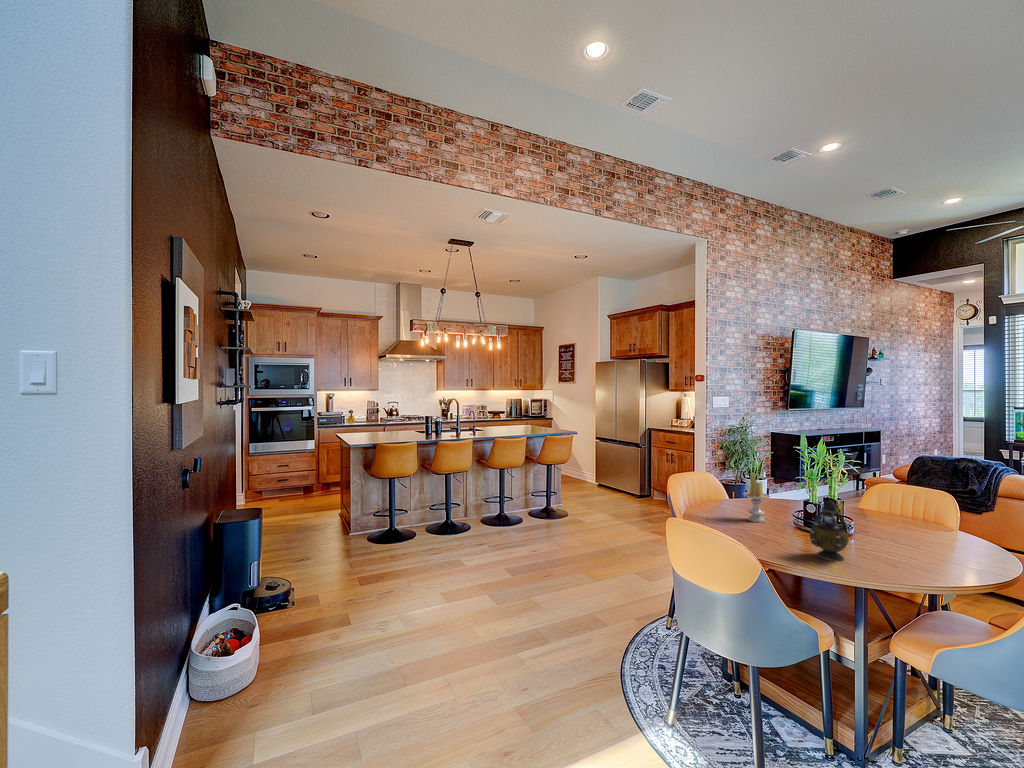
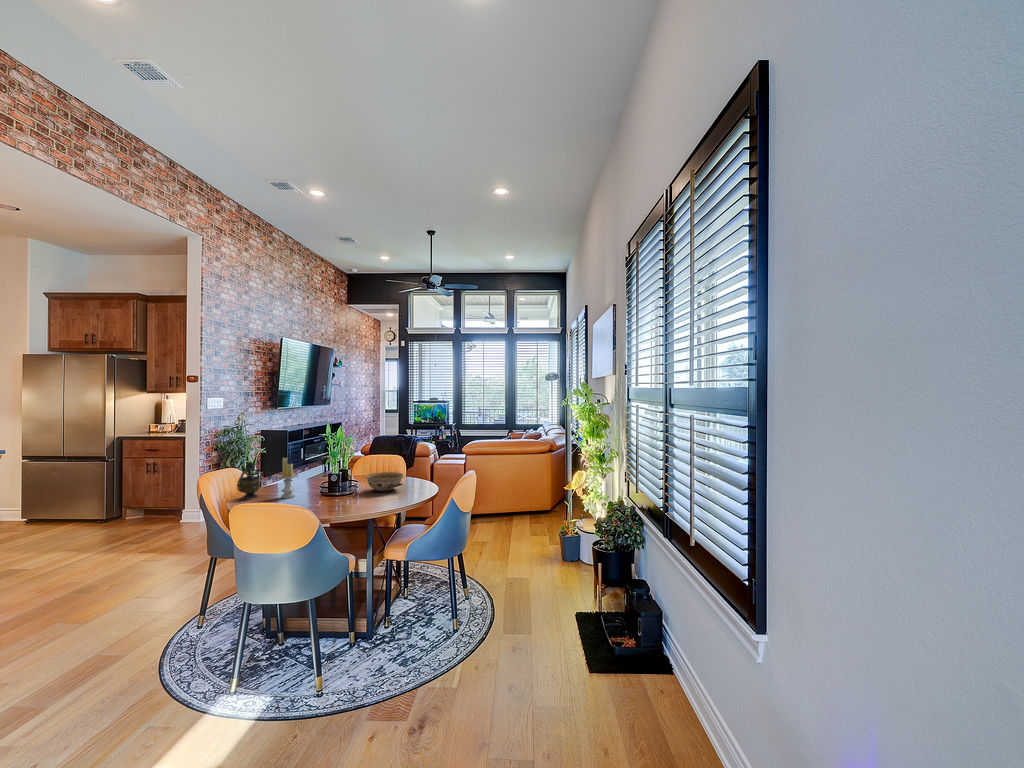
teapot: present [810,500,848,561] -> present [237,462,261,499]
ceramic bowl: none [865,517,938,551] -> present [366,472,404,492]

